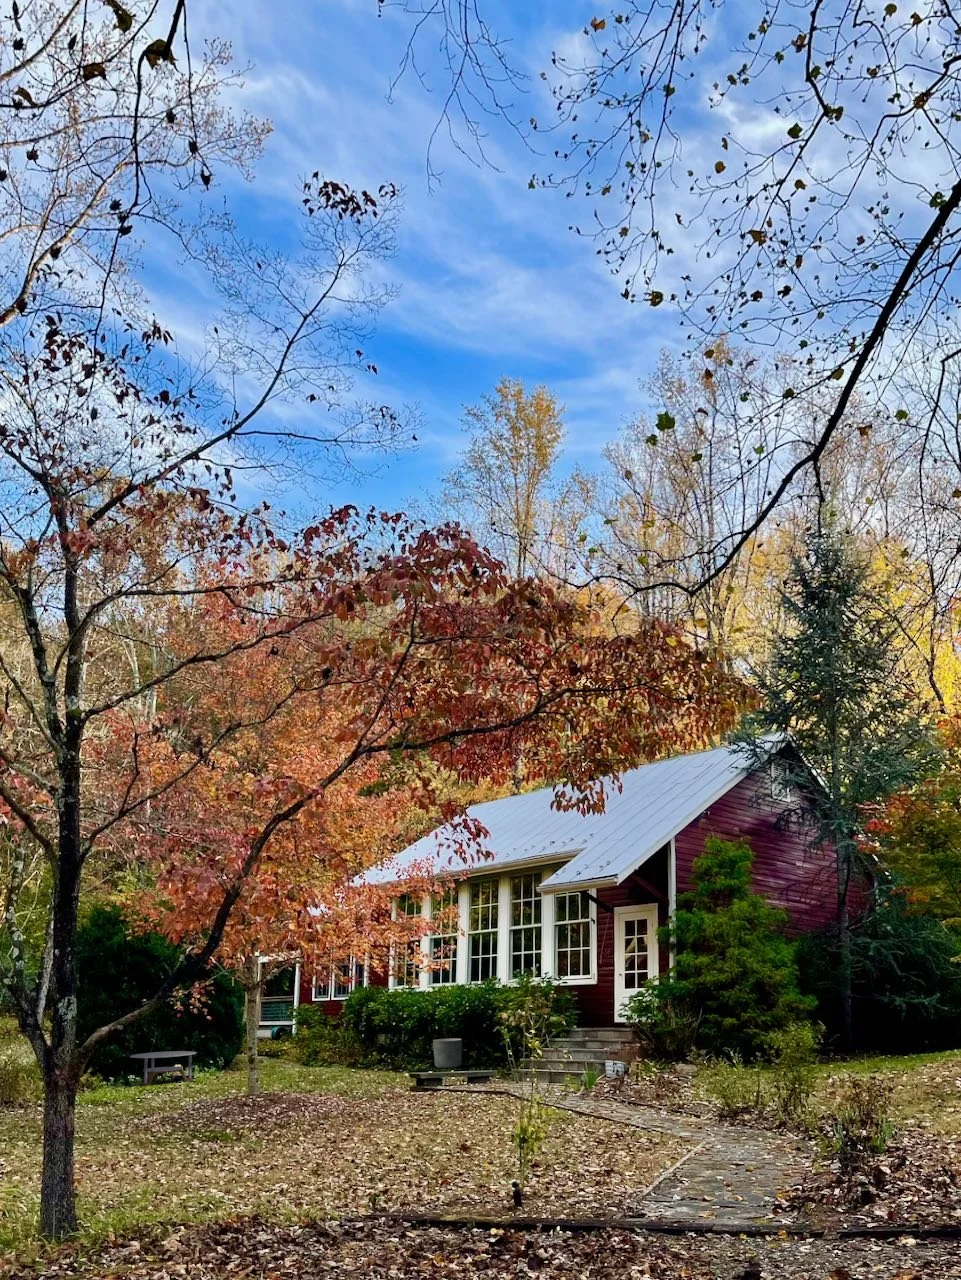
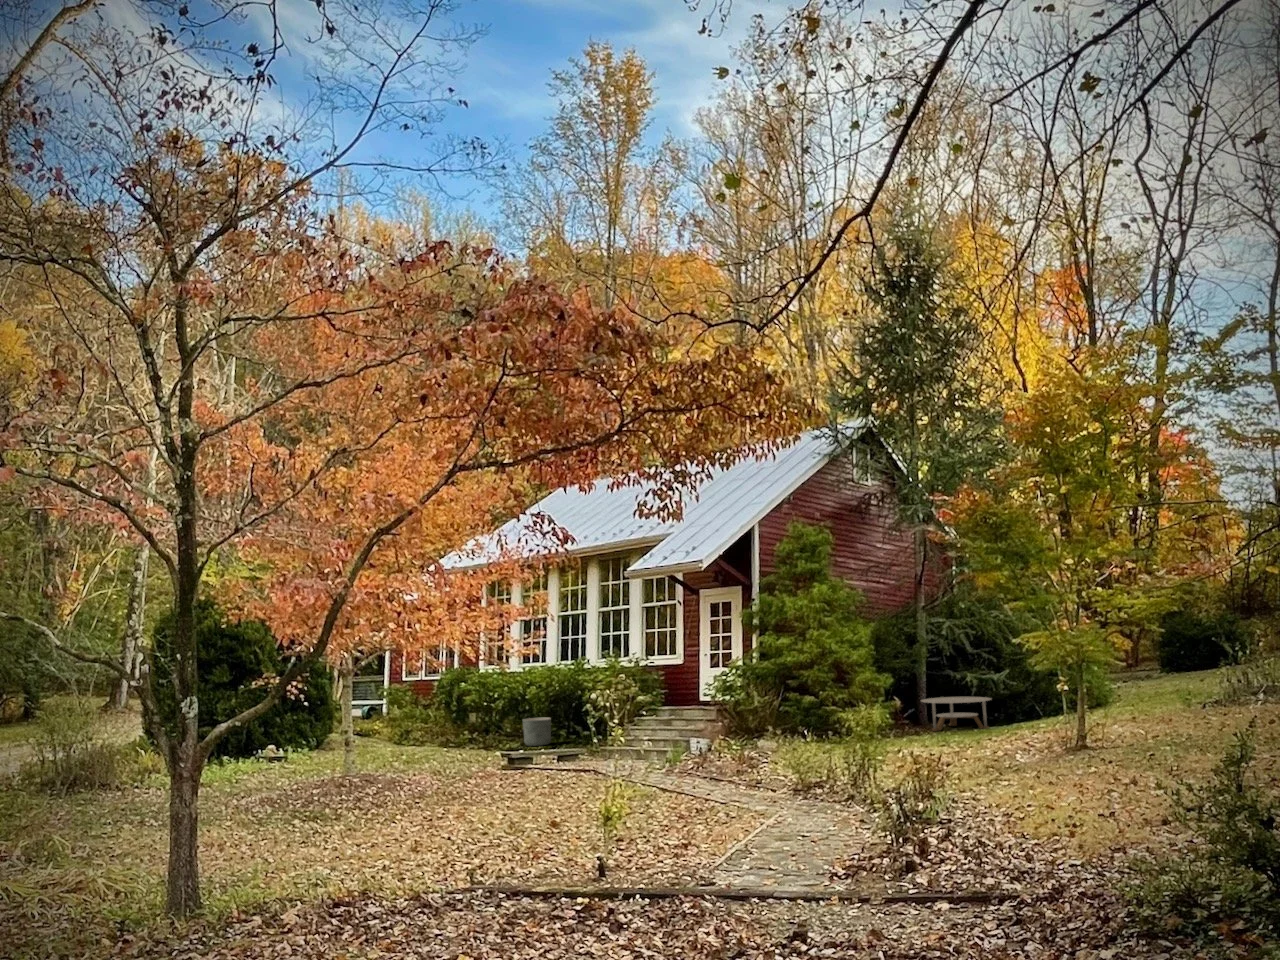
round table: present [130,1051,197,1086] -> present [921,697,991,731]

